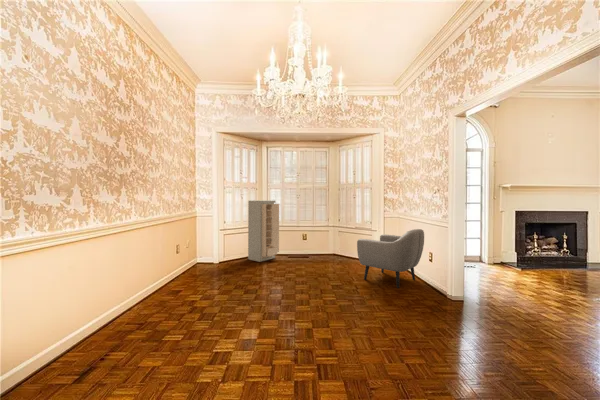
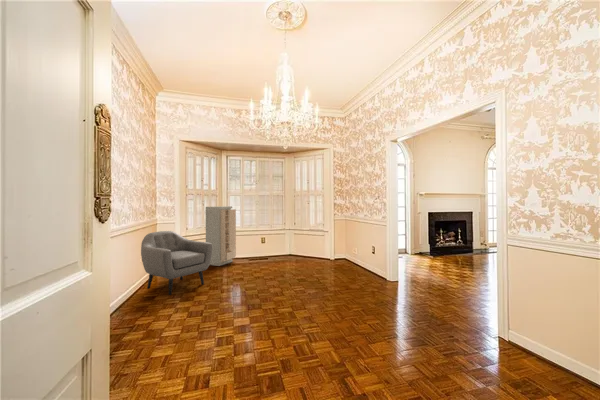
armchair: present [357,229,424,288] -> present [141,231,212,295]

